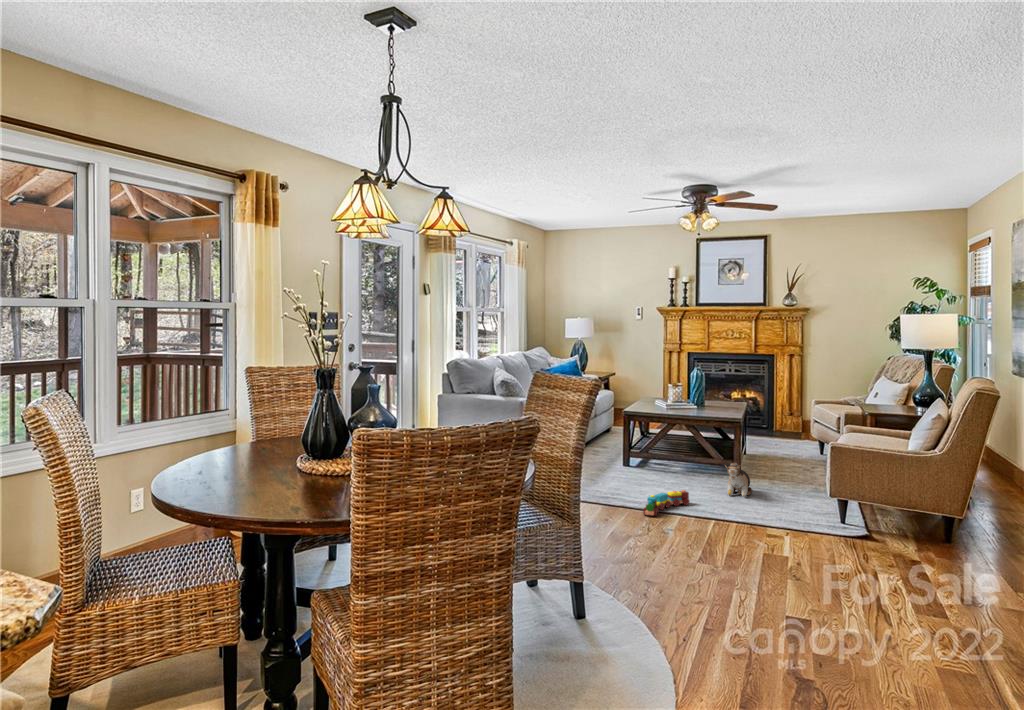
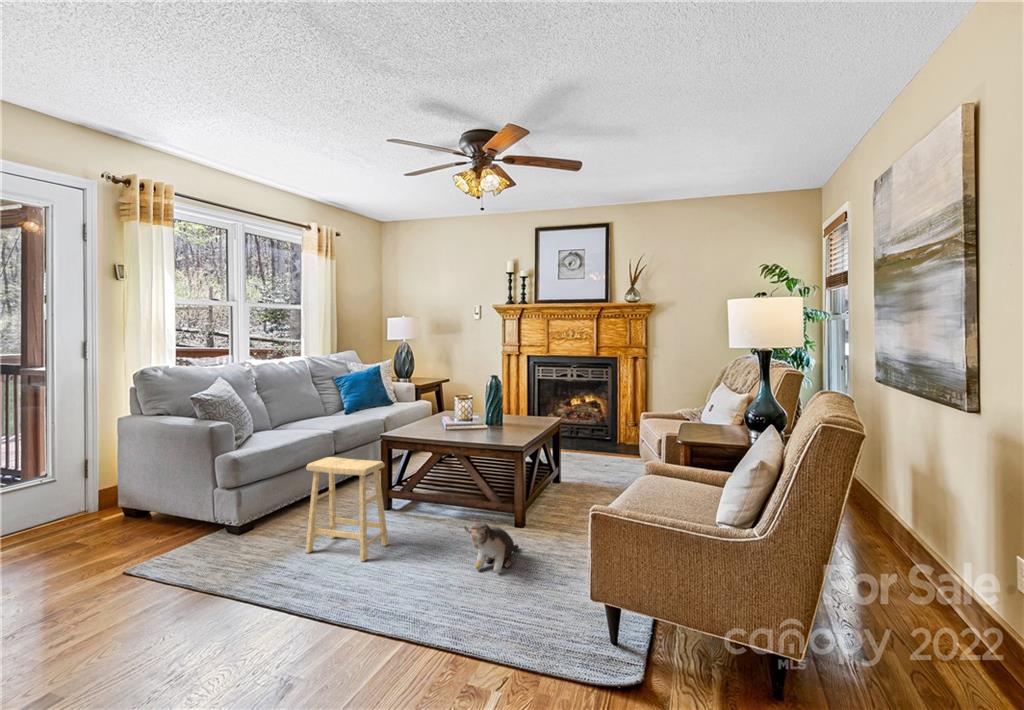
footstool: none [600,423,653,491] -> present [305,457,388,561]
toy train: present [643,490,690,516] -> none [291,572,399,635]

